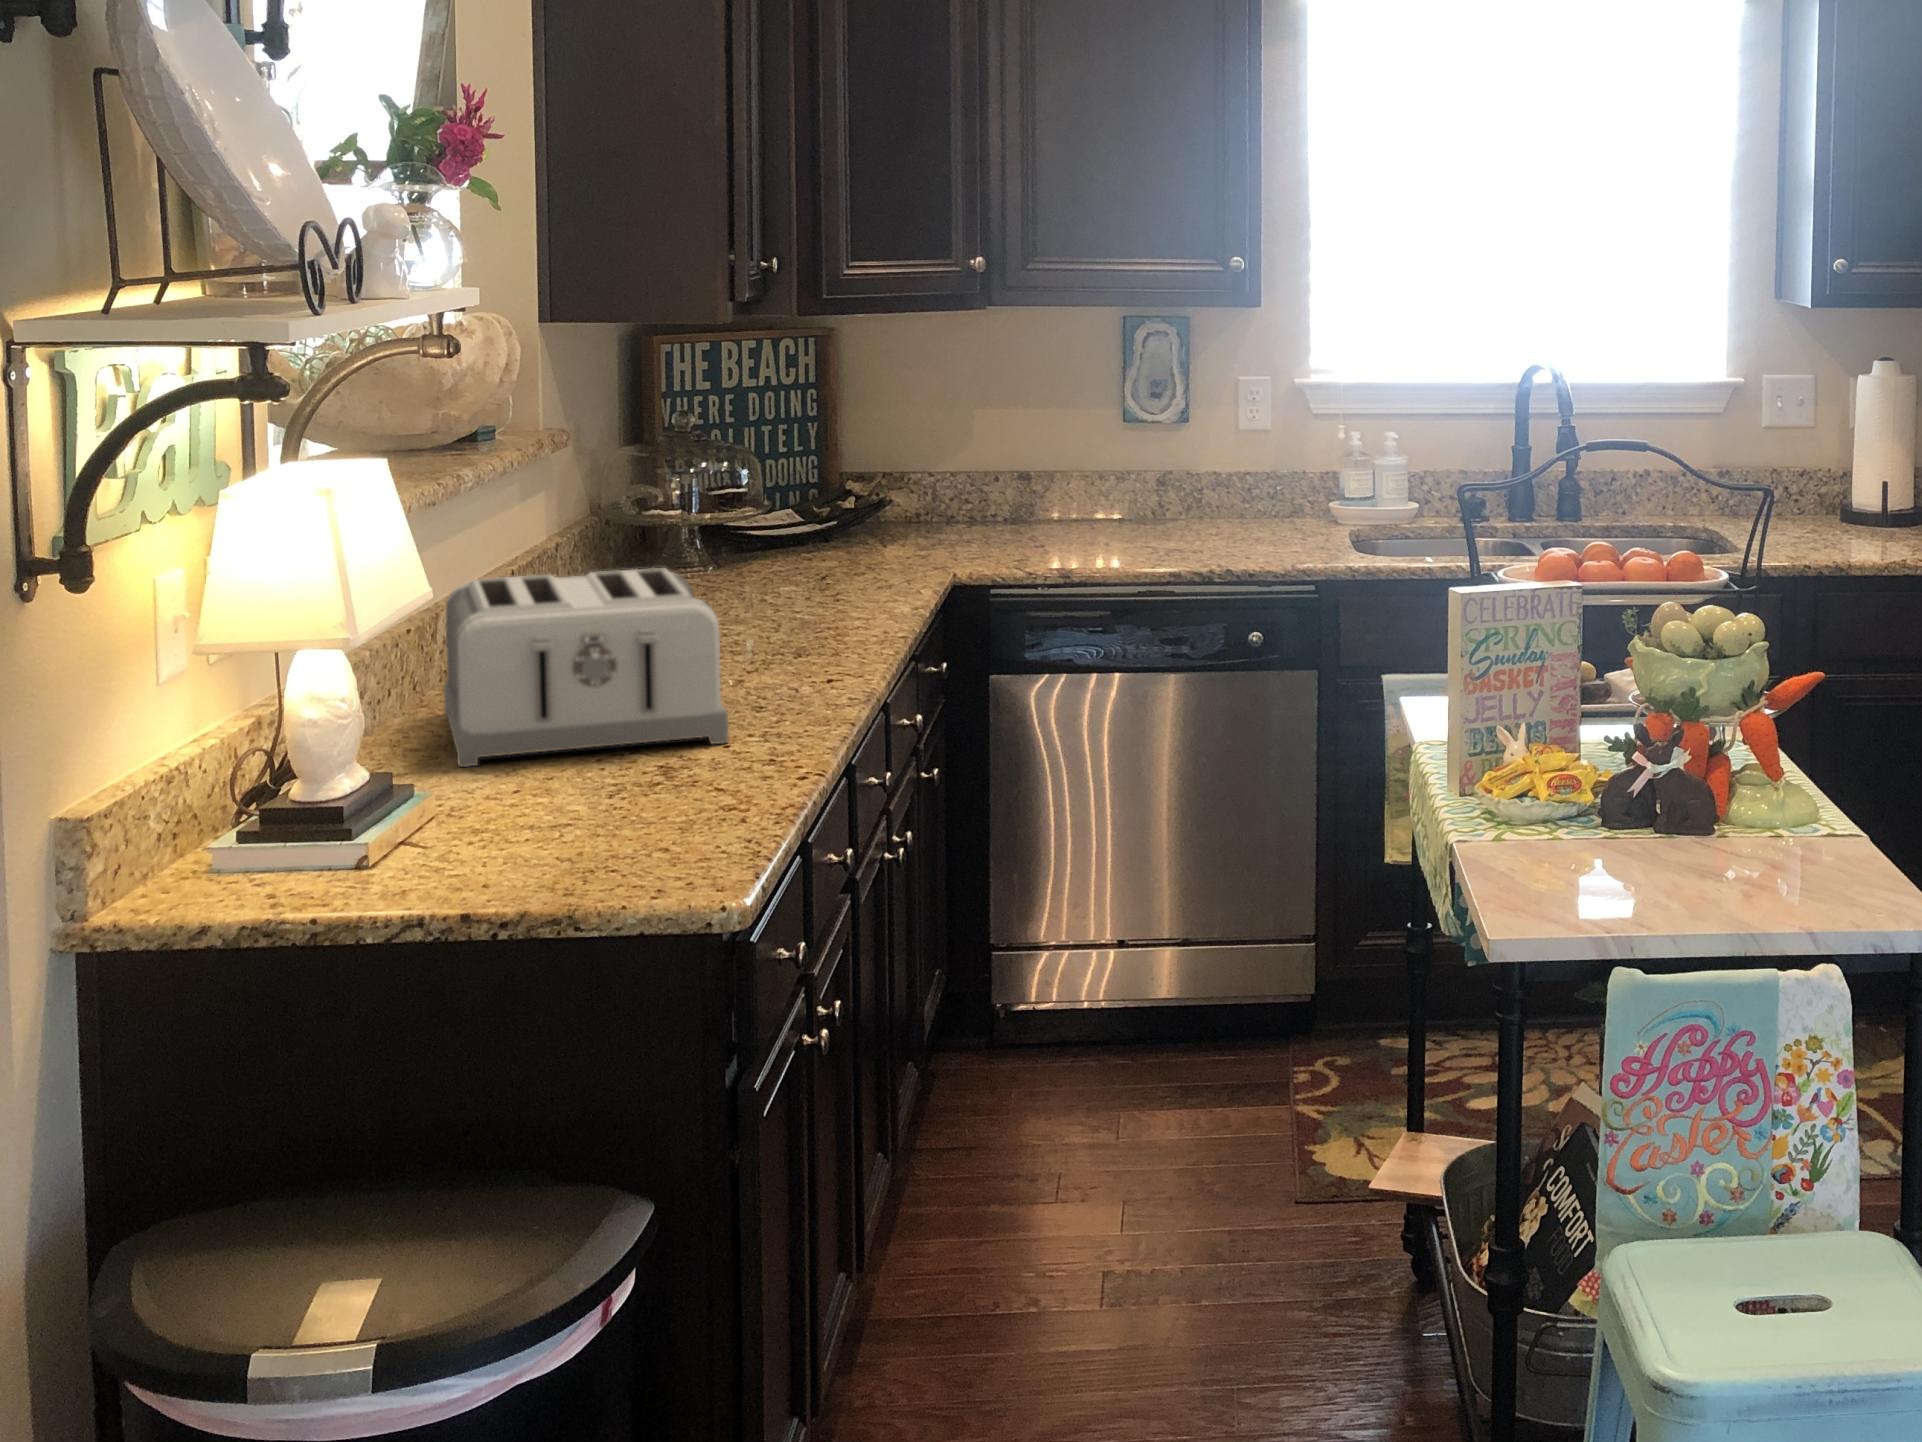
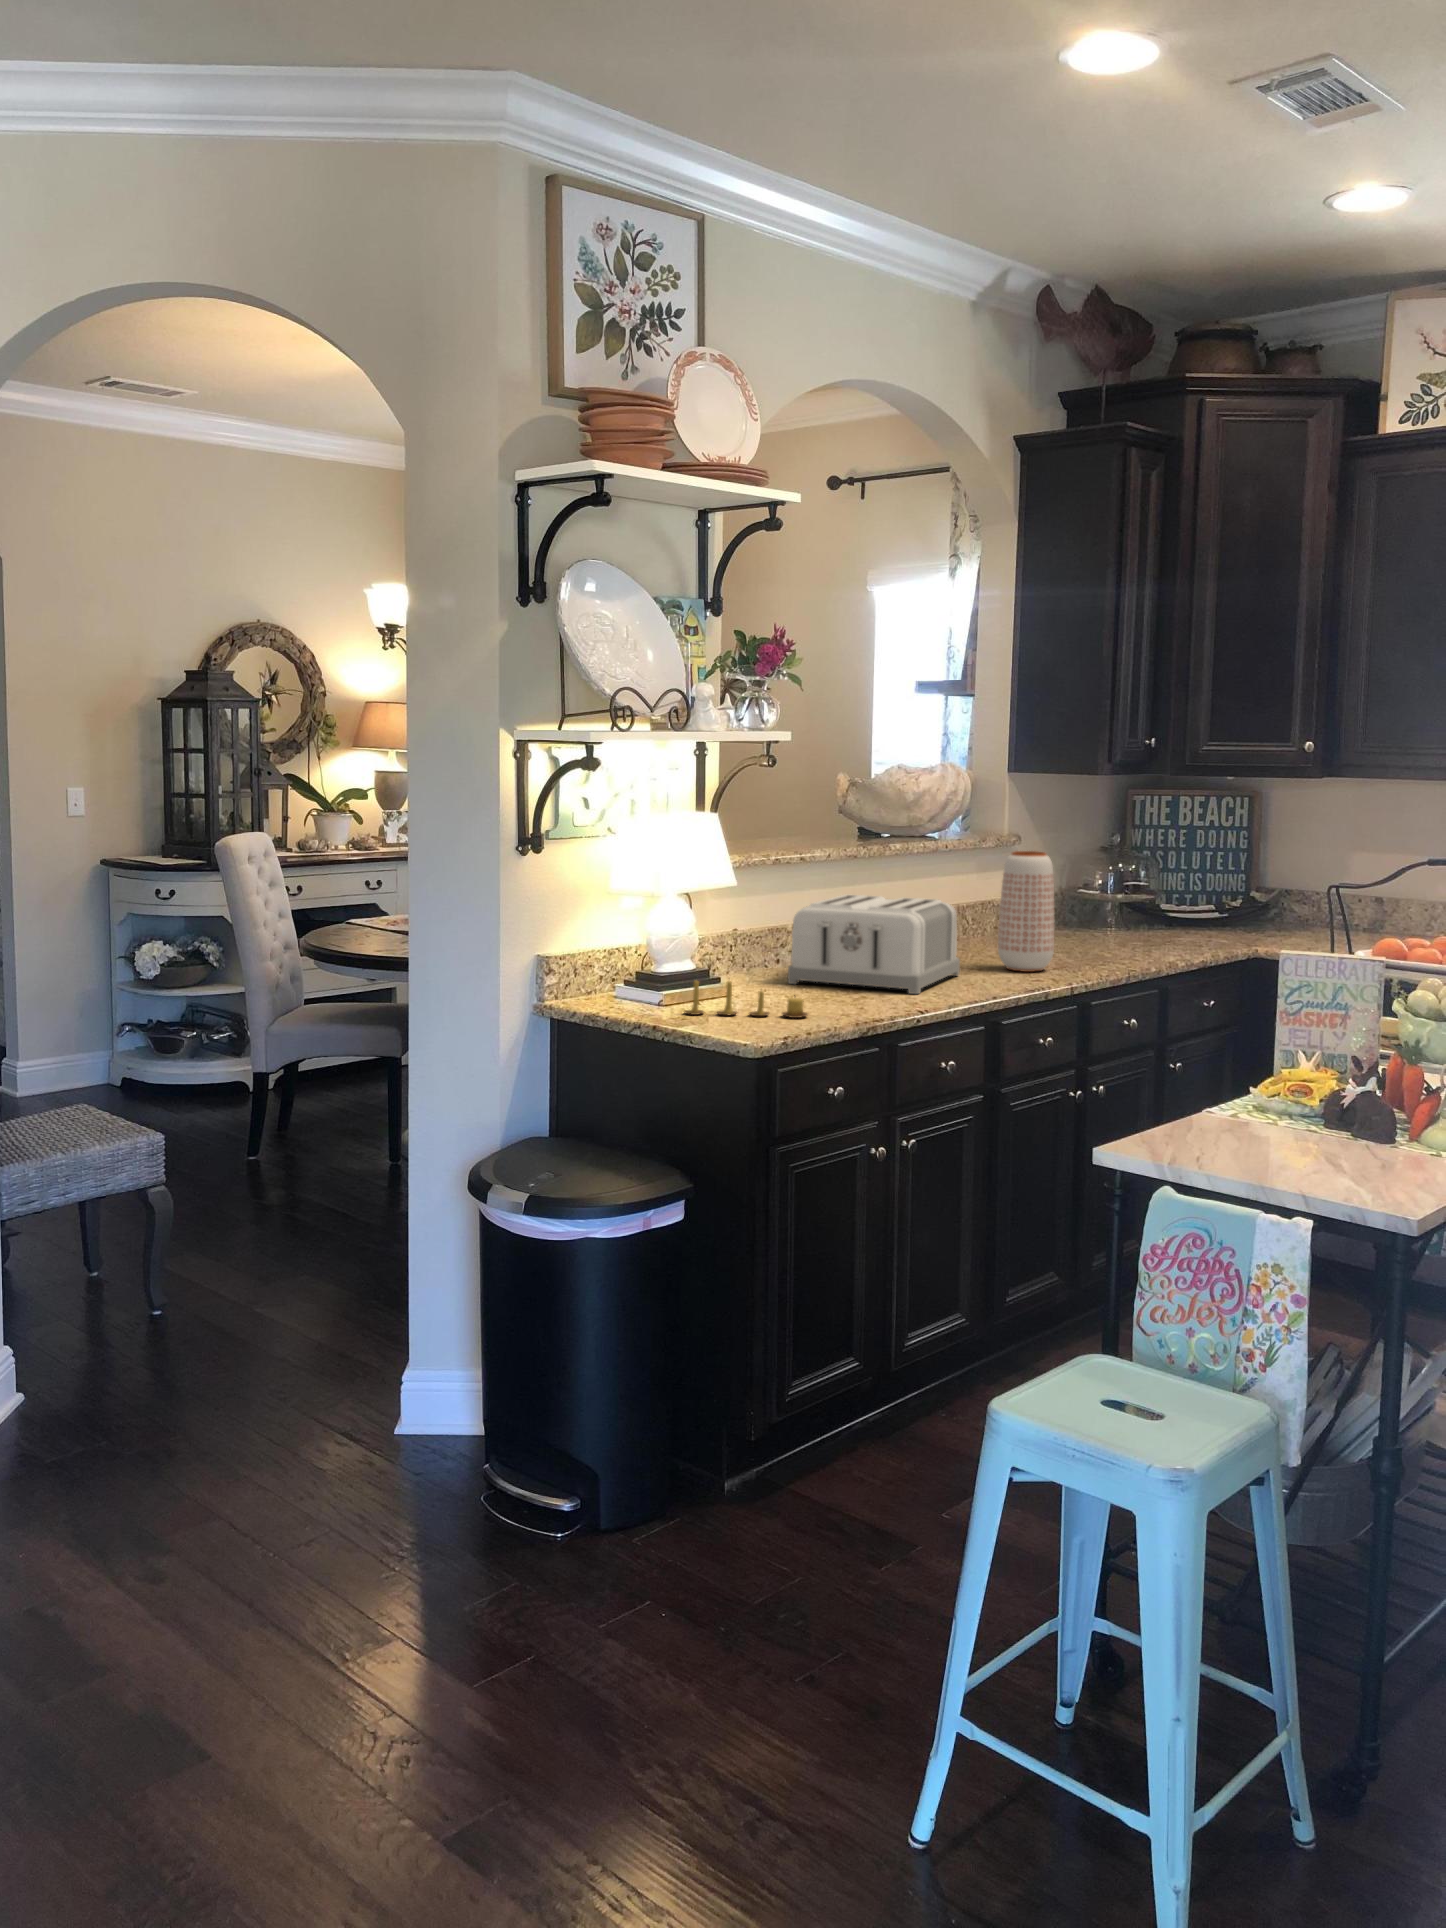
vase: none [704,464,800,668] -> present [998,851,1054,972]
candle: none [450,784,689,873] -> present [685,980,807,1018]

